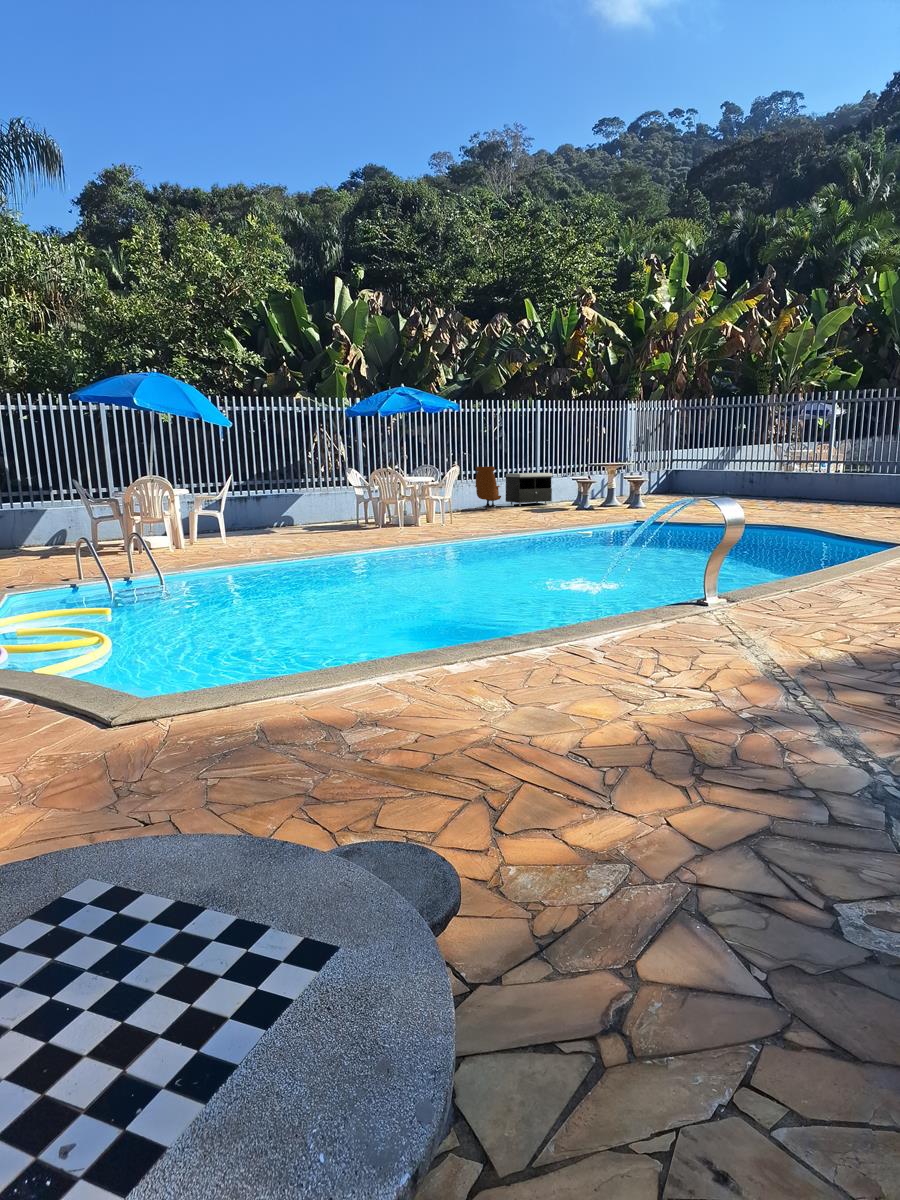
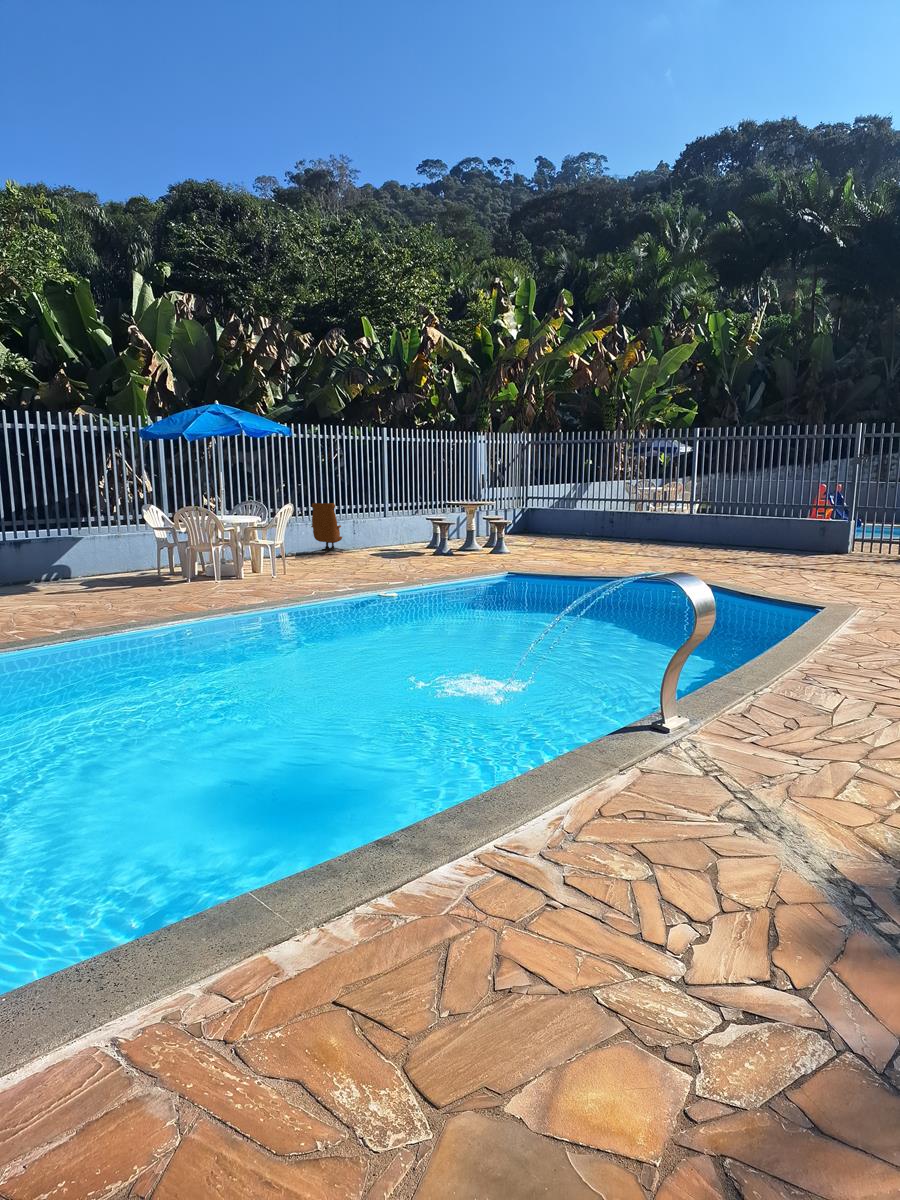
storage bench: present [506,473,553,506] -> none [347,510,401,549]

